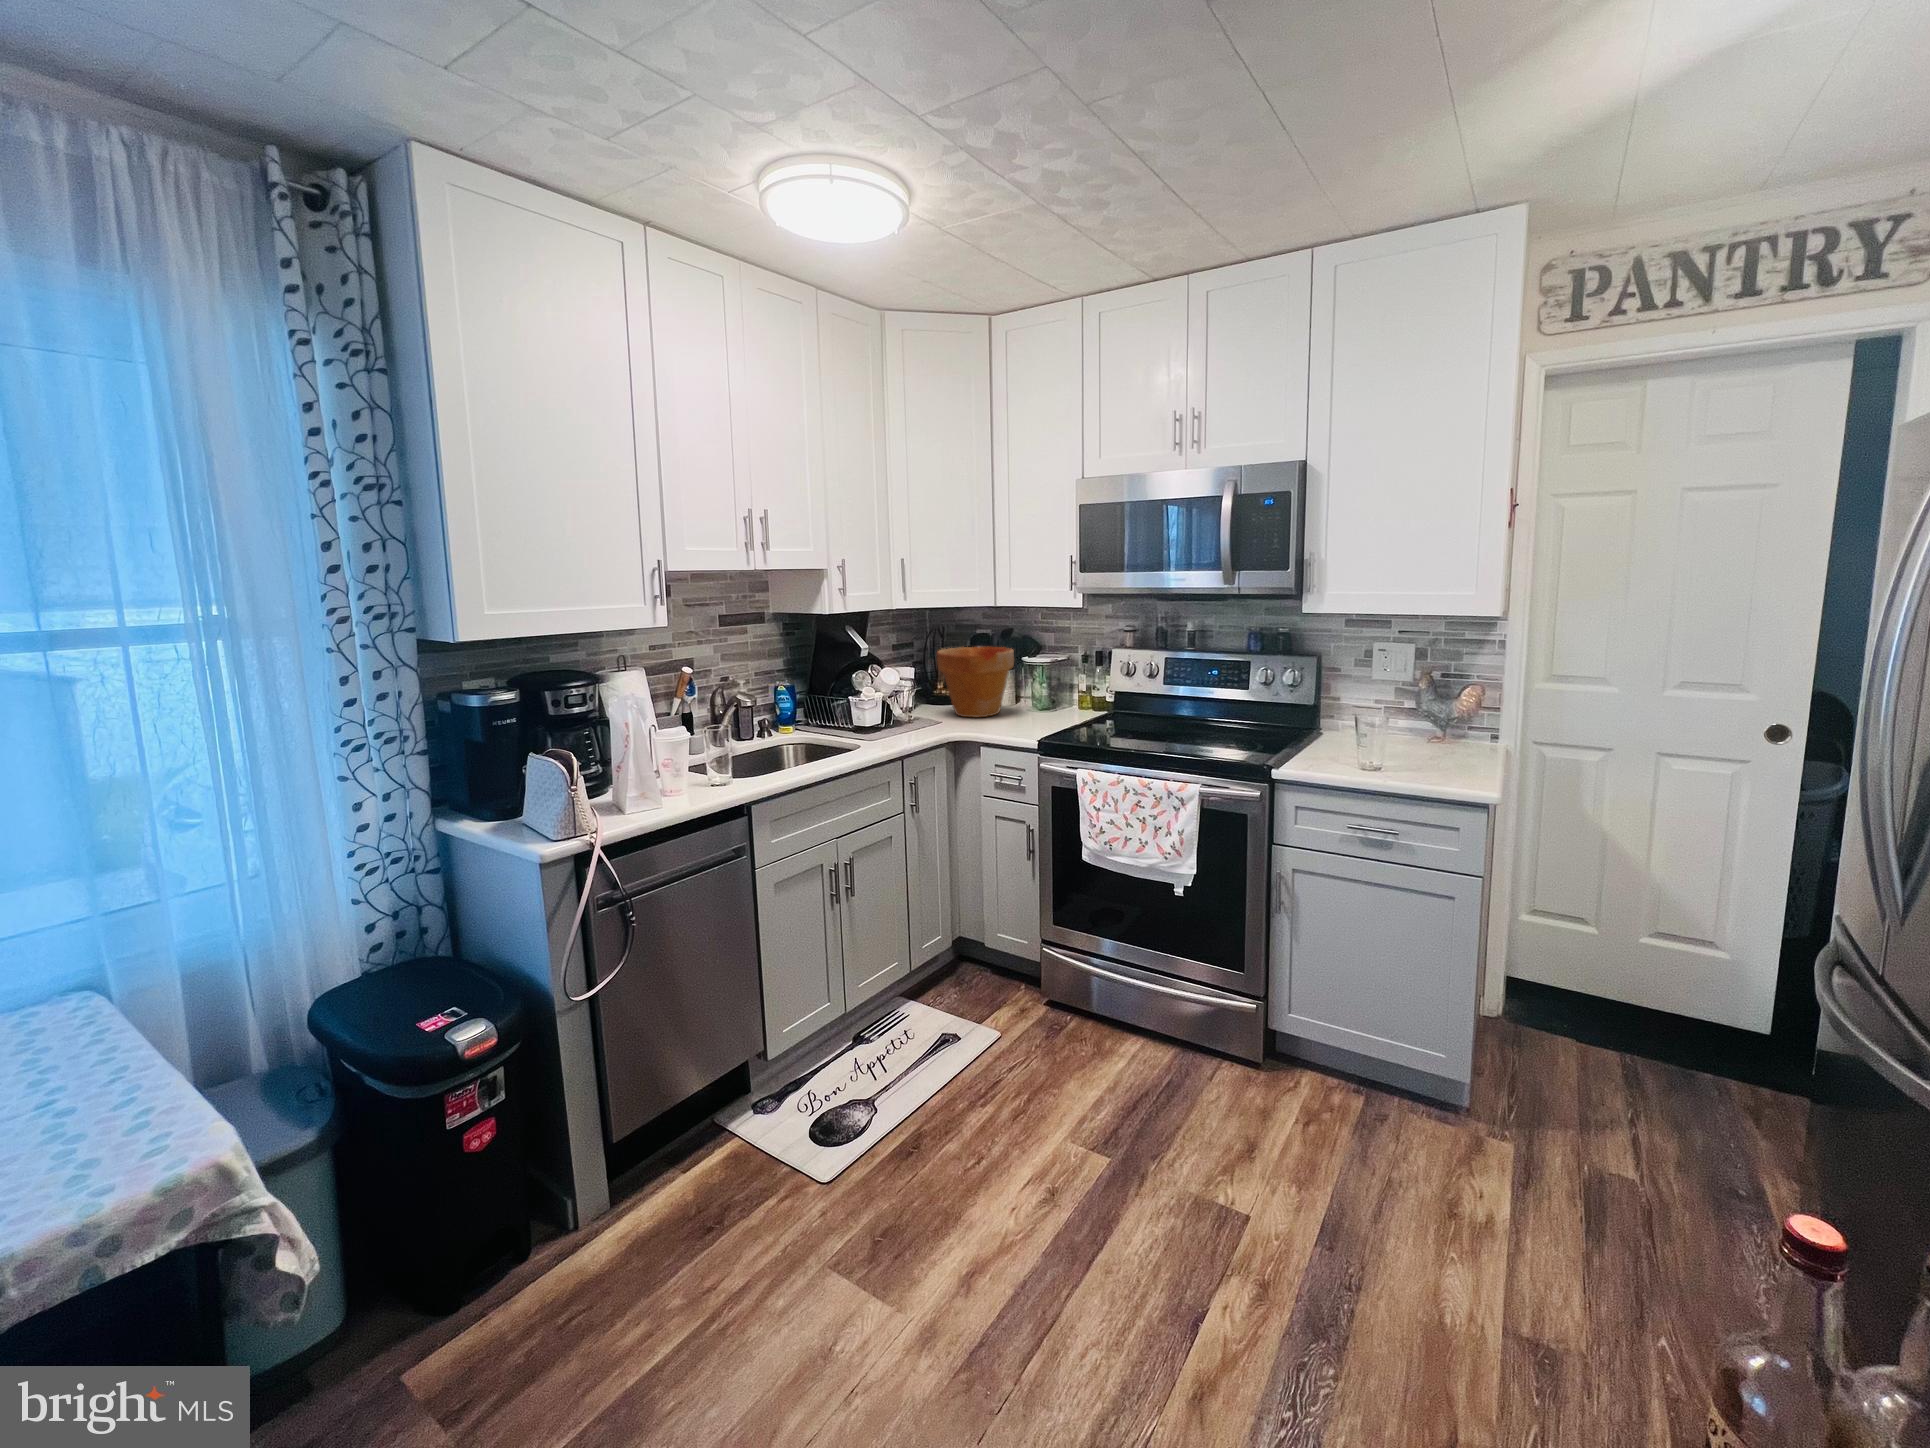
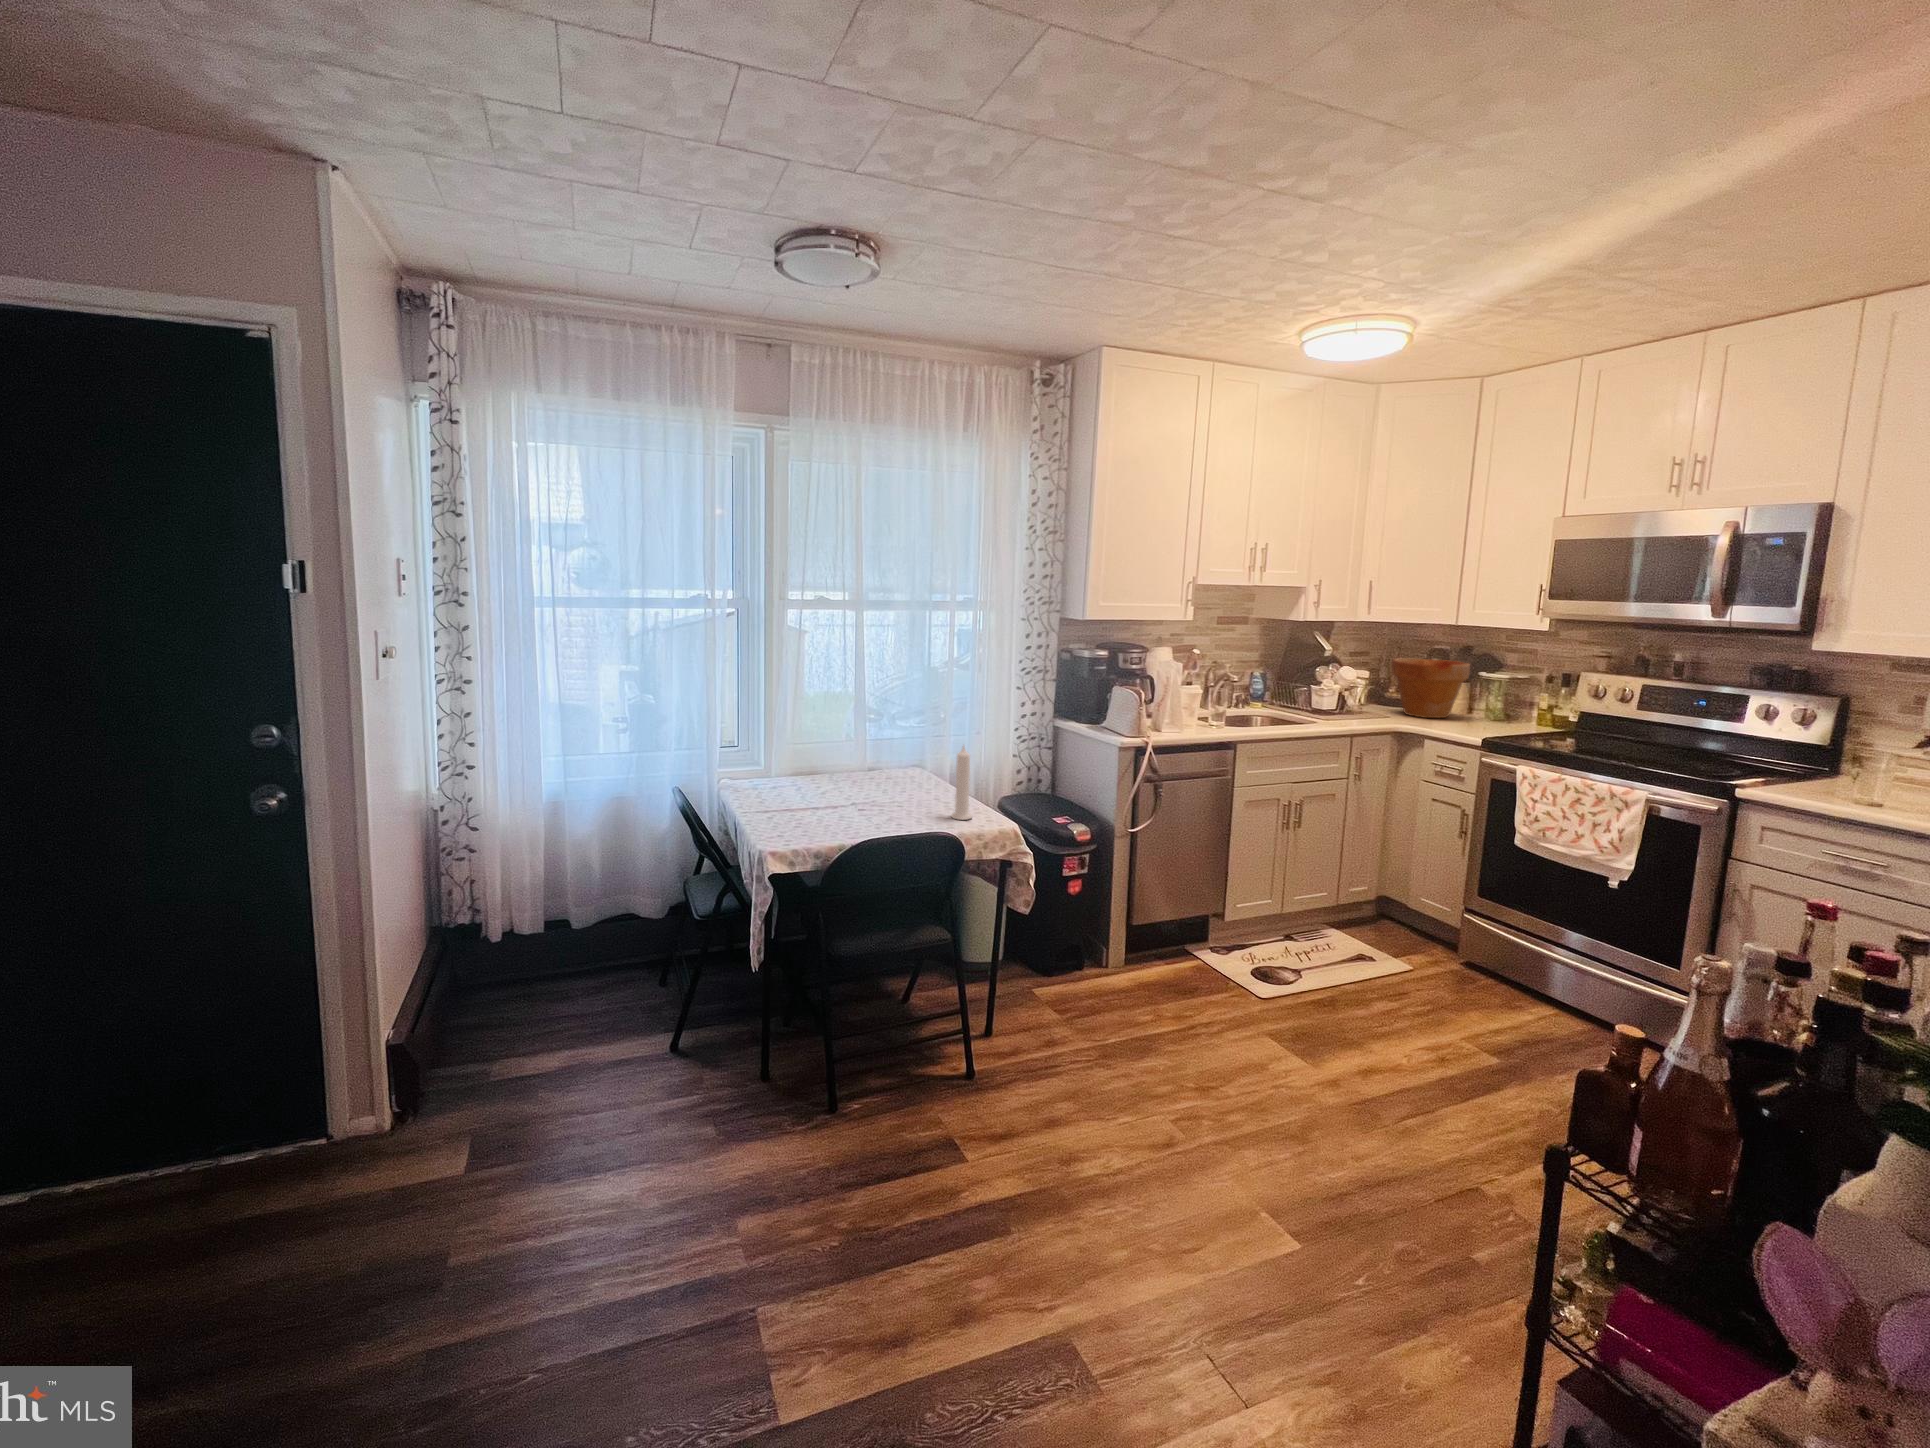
candle: none [43,979,131,1162] -> present [952,746,972,820]

